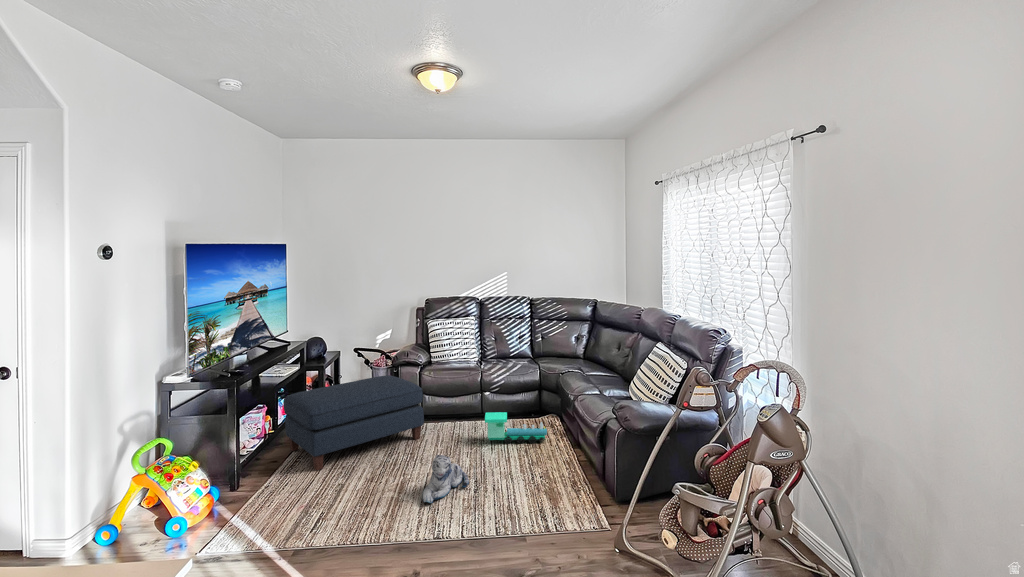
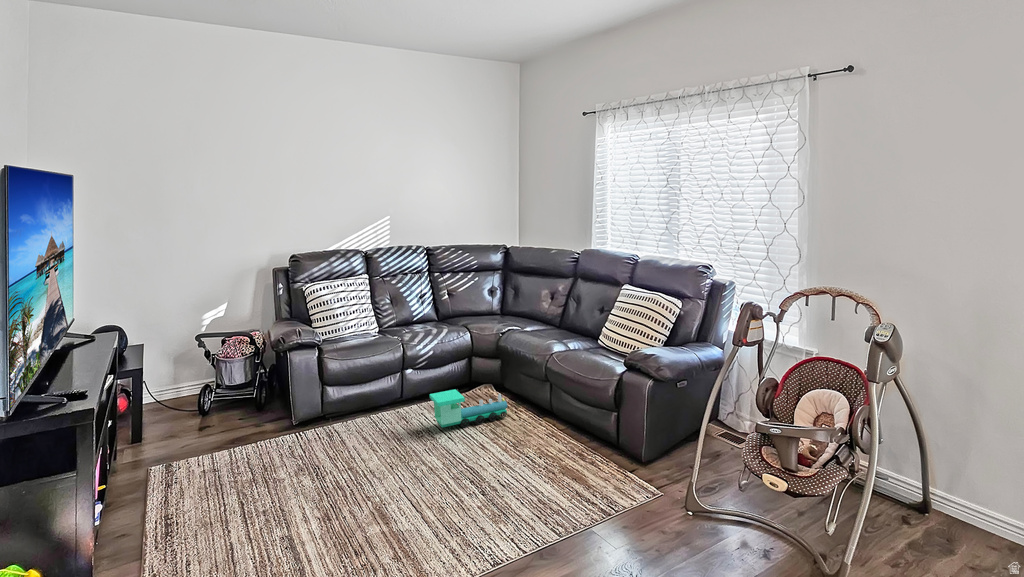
ottoman: present [283,375,424,470] -> none [122,366,348,525]
plush toy: present [423,455,469,503] -> none [417,459,466,528]

